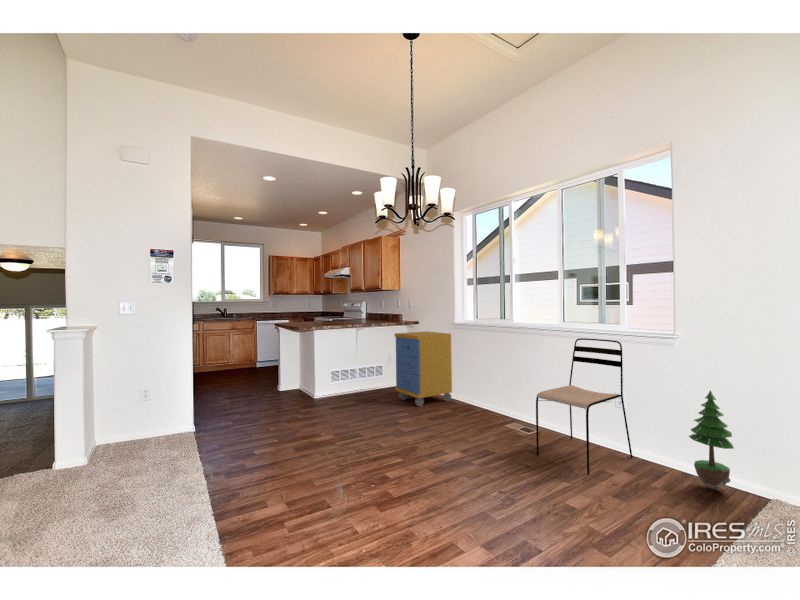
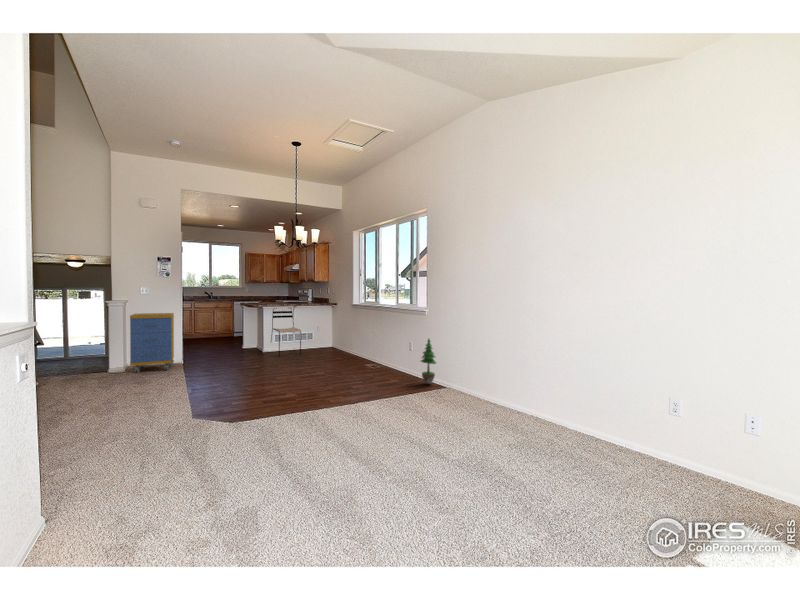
storage cabinet: present [395,332,452,406] -> present [130,313,174,372]
dining chair: present [536,338,632,475] -> present [271,308,301,356]

